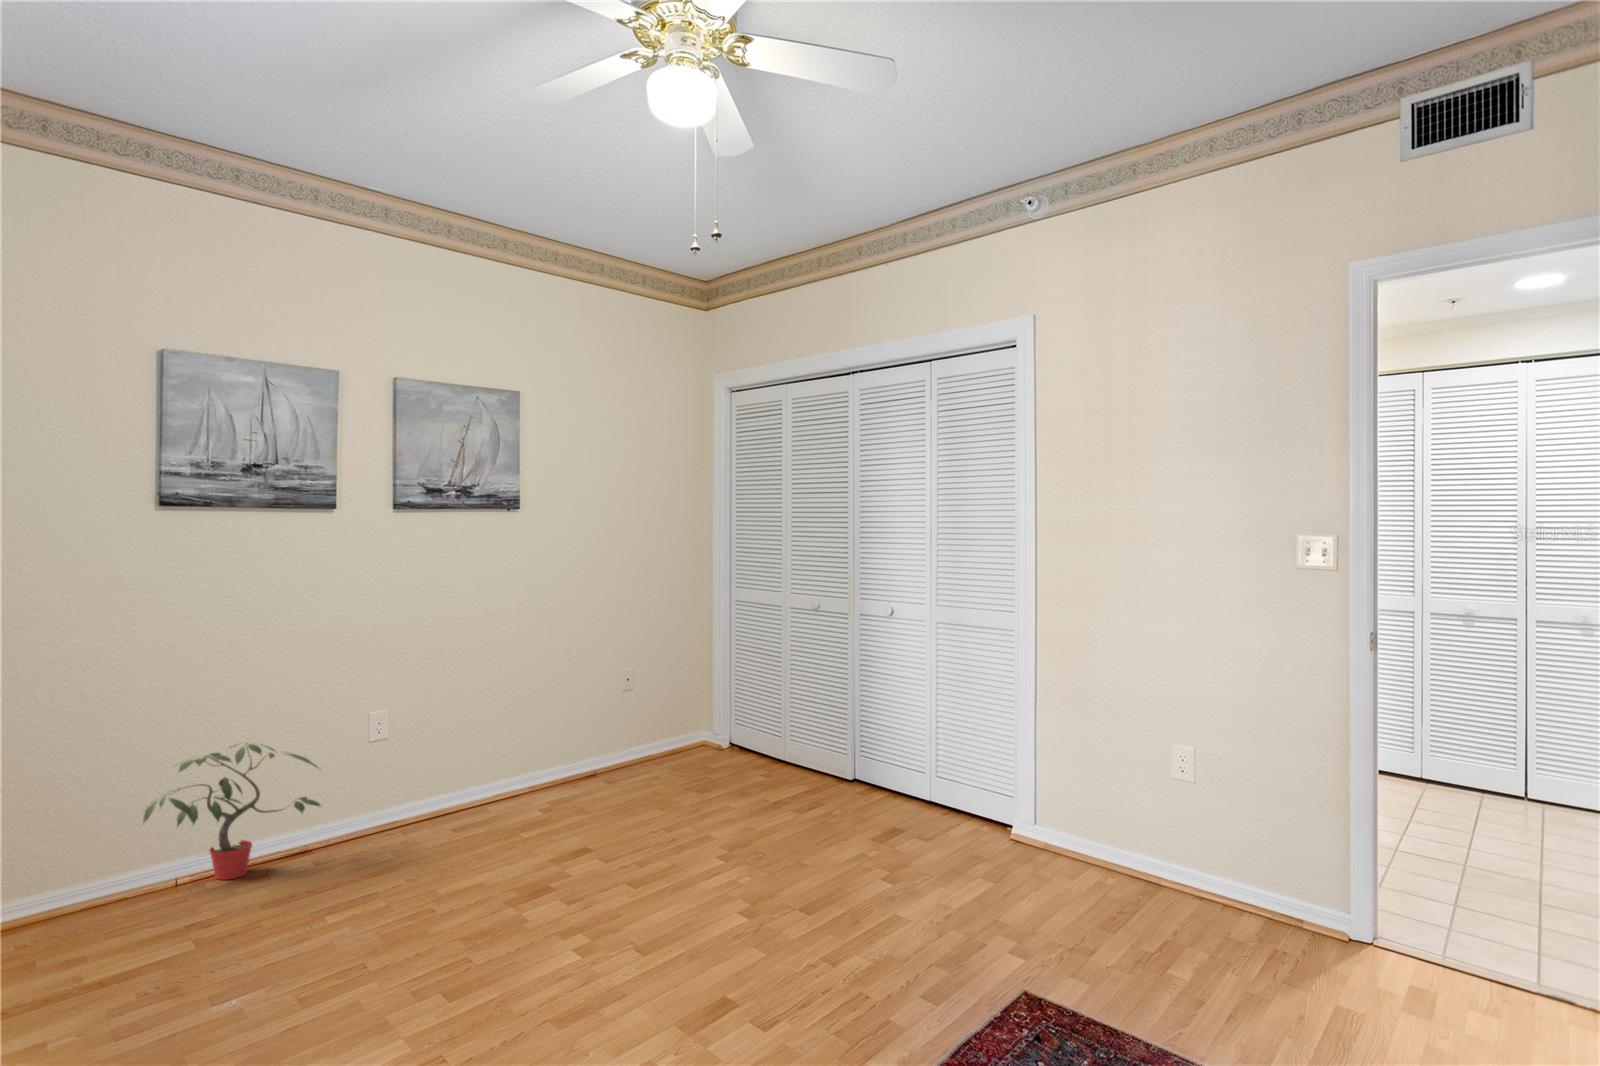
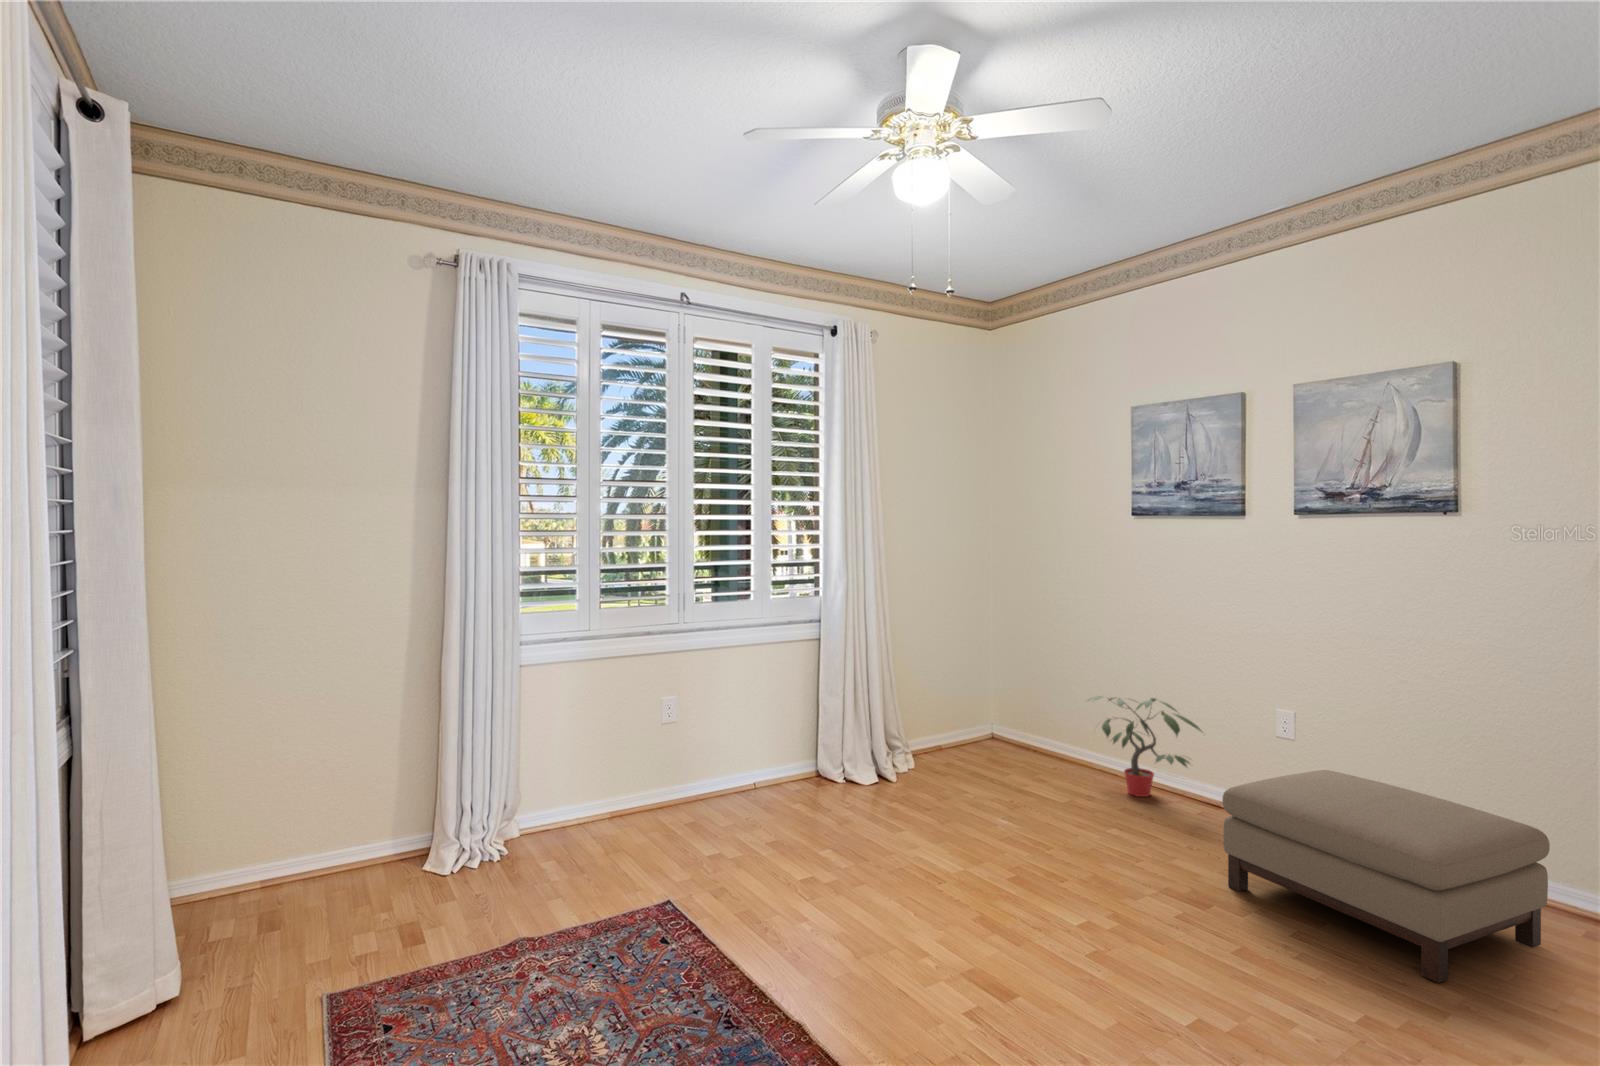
ottoman: none [474,728,687,871] -> present [1222,770,1550,983]

